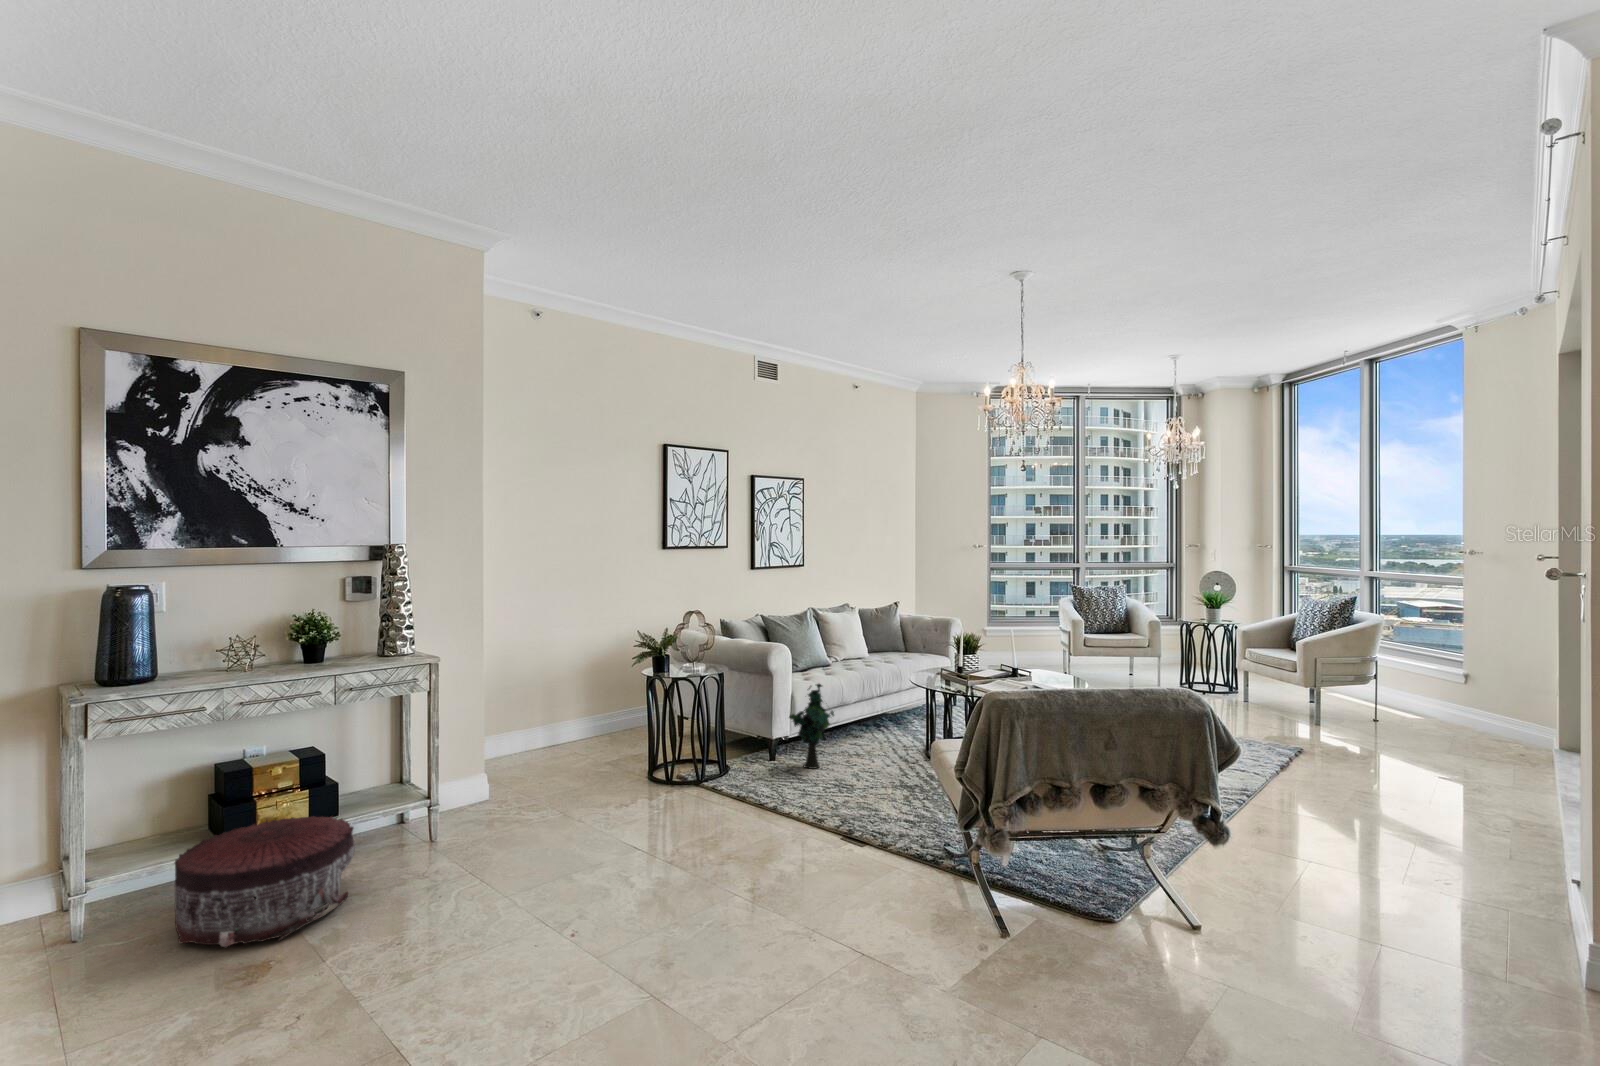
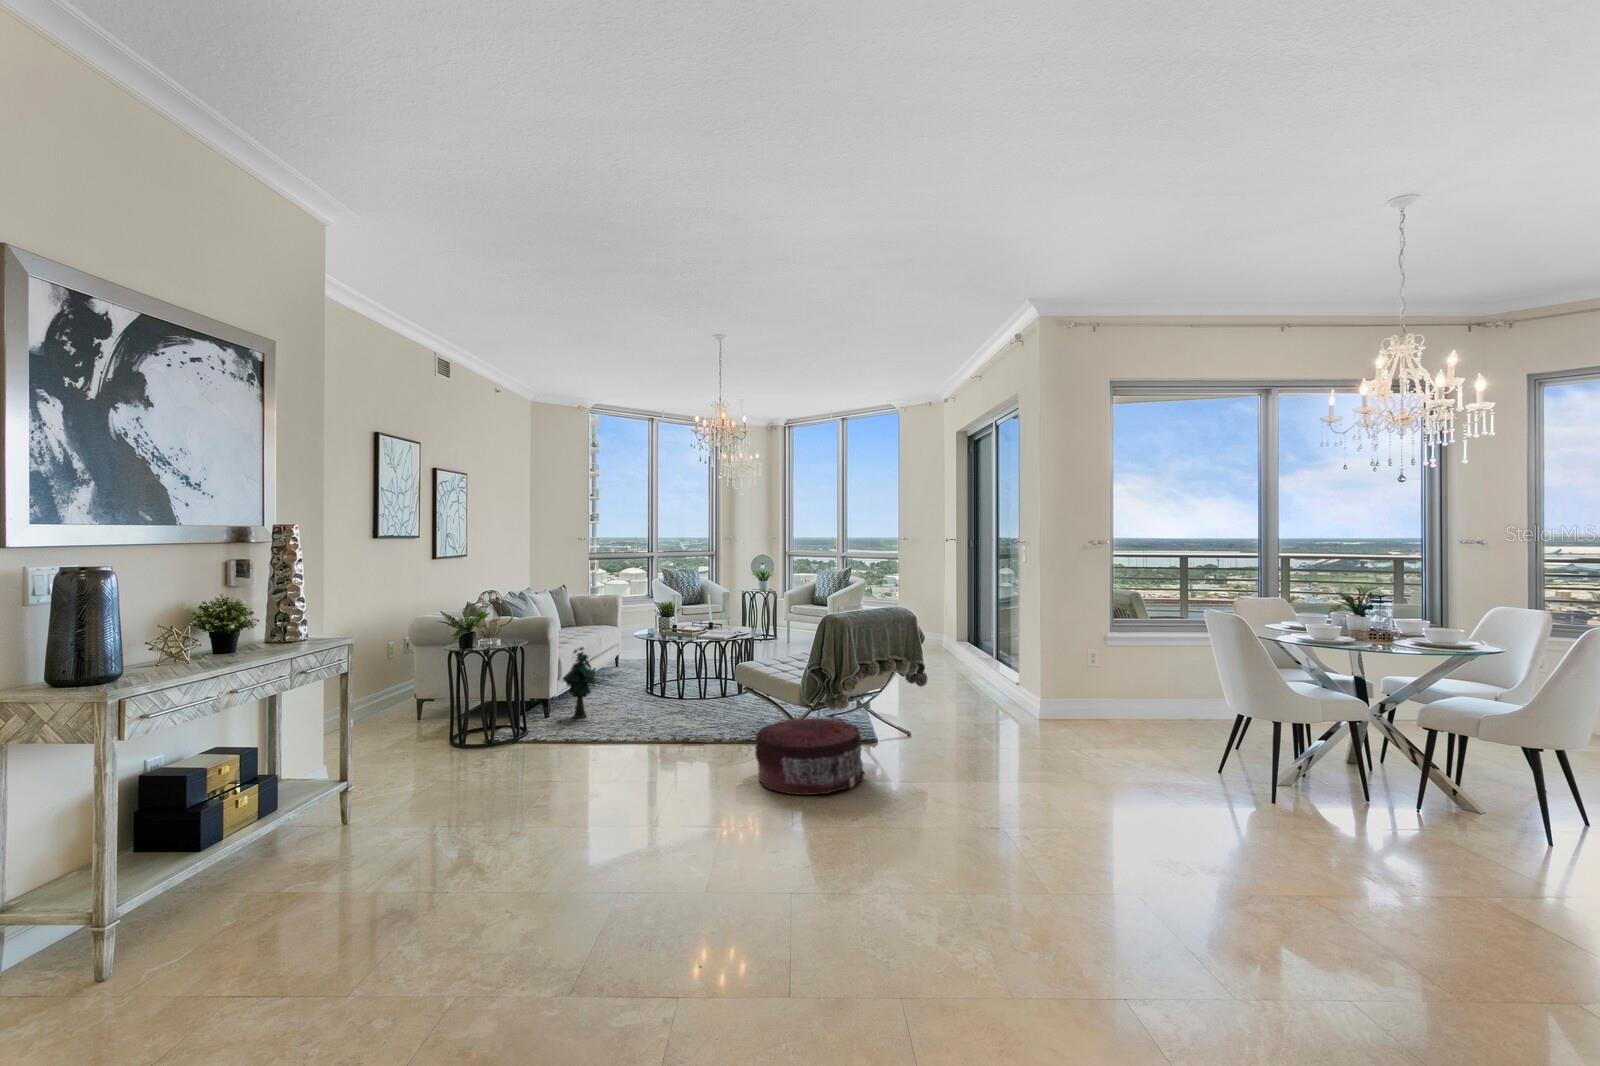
pouf: present [174,816,355,947] -> present [755,718,865,795]

